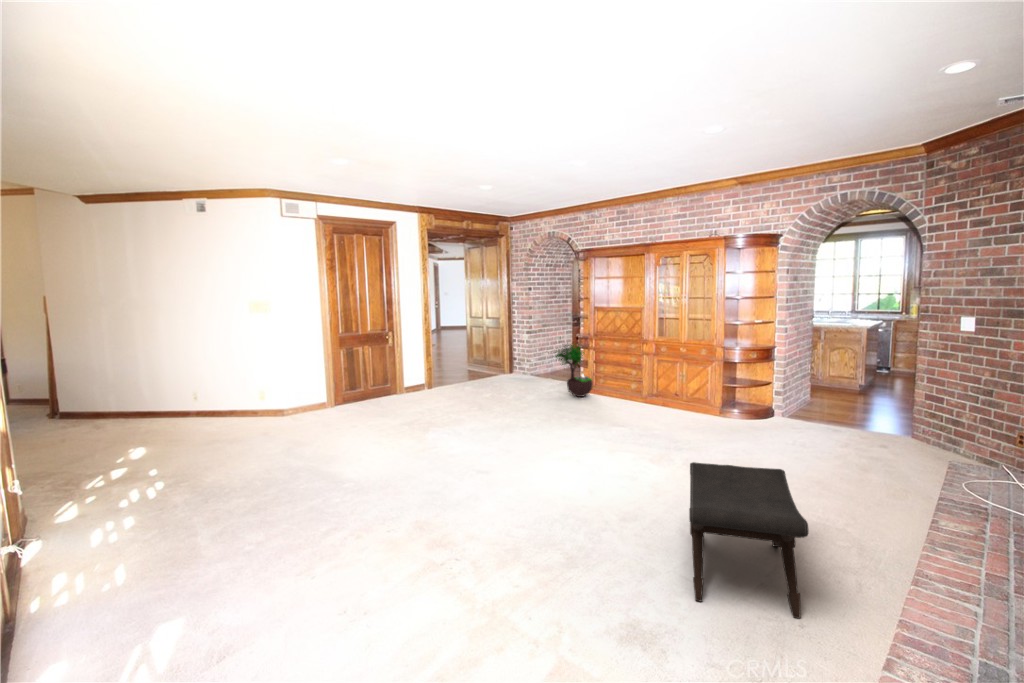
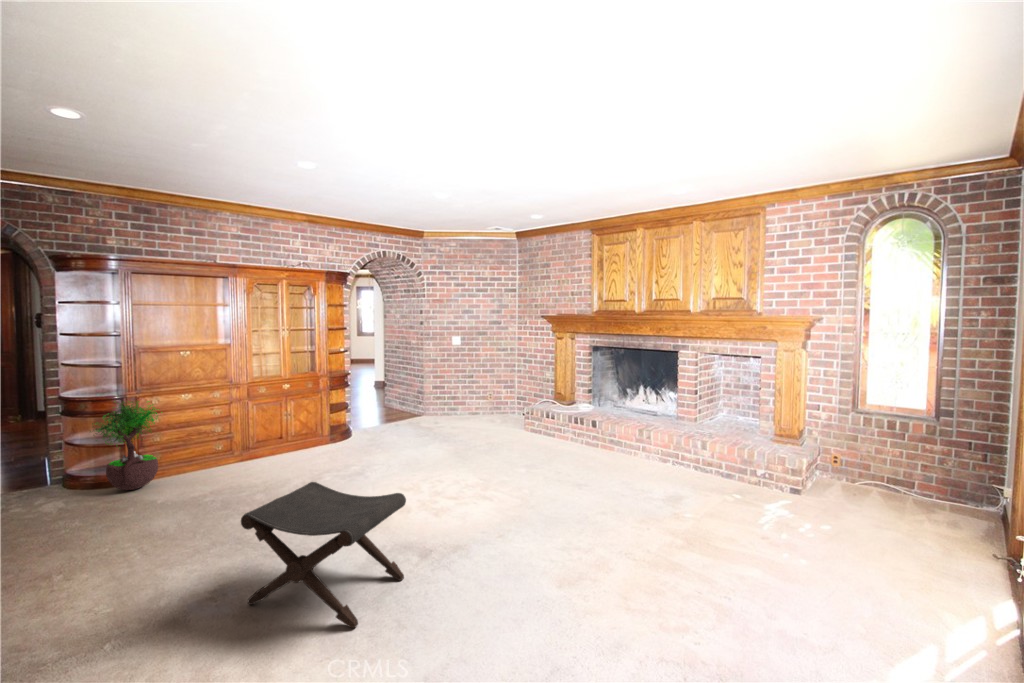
footstool: present [689,462,809,618] -> present [241,482,406,628]

